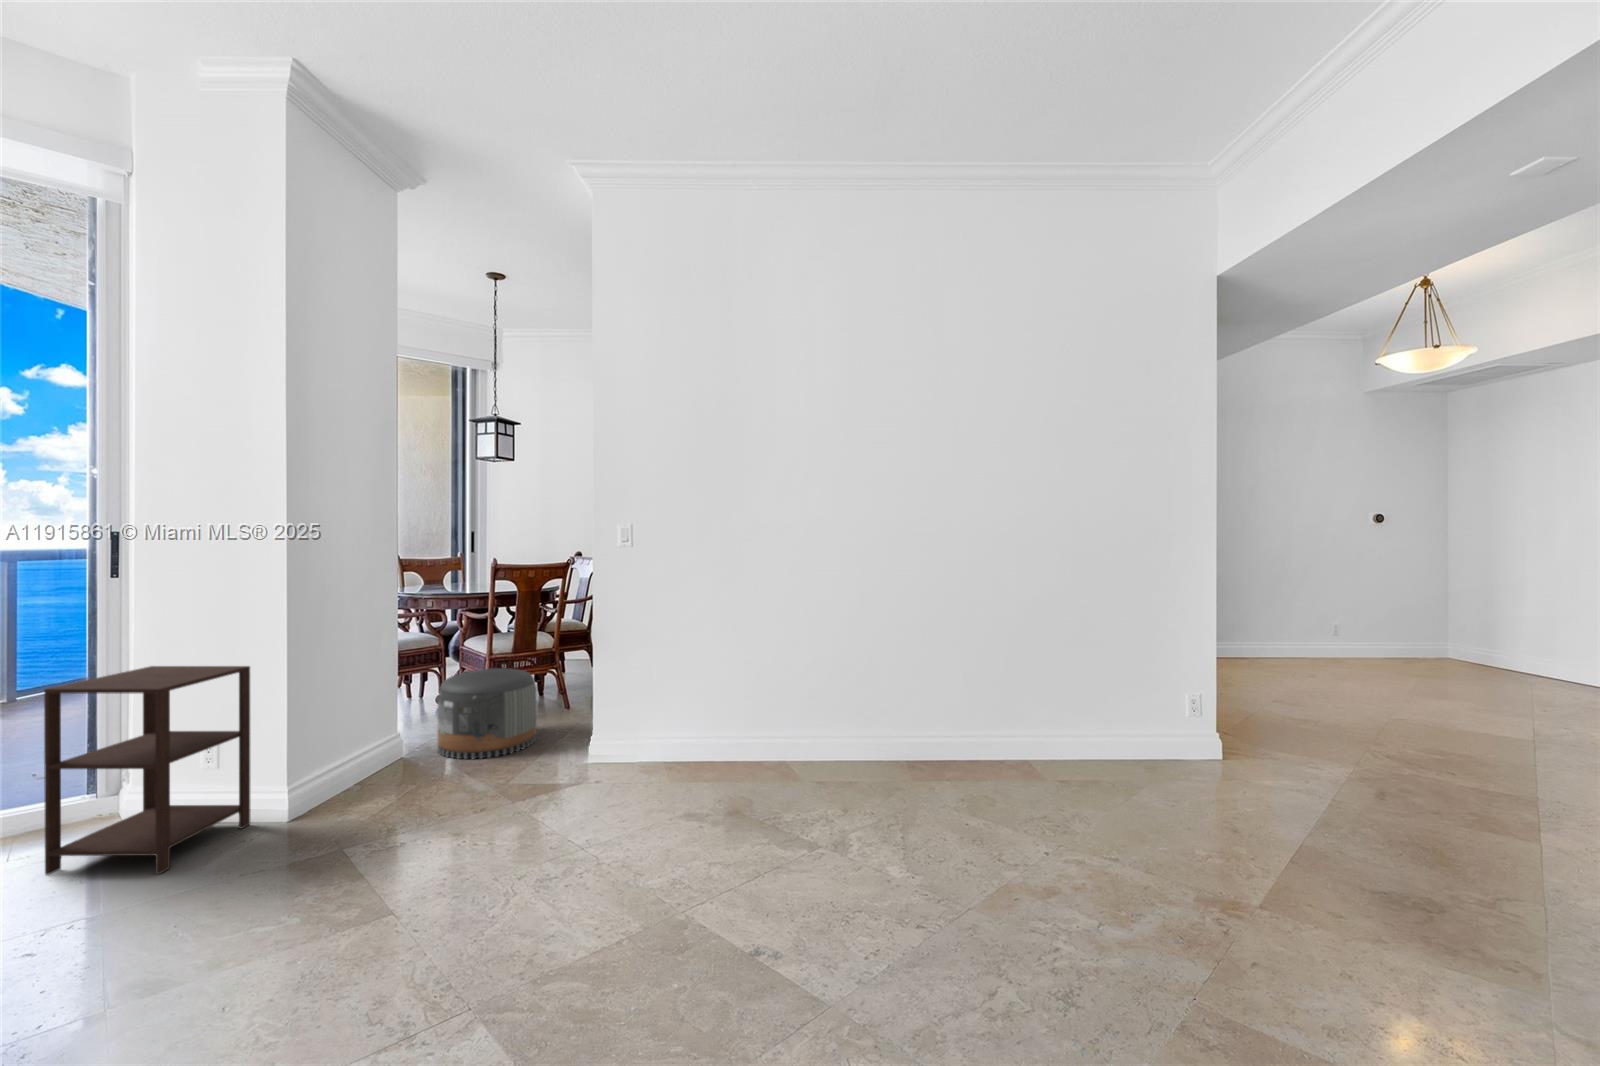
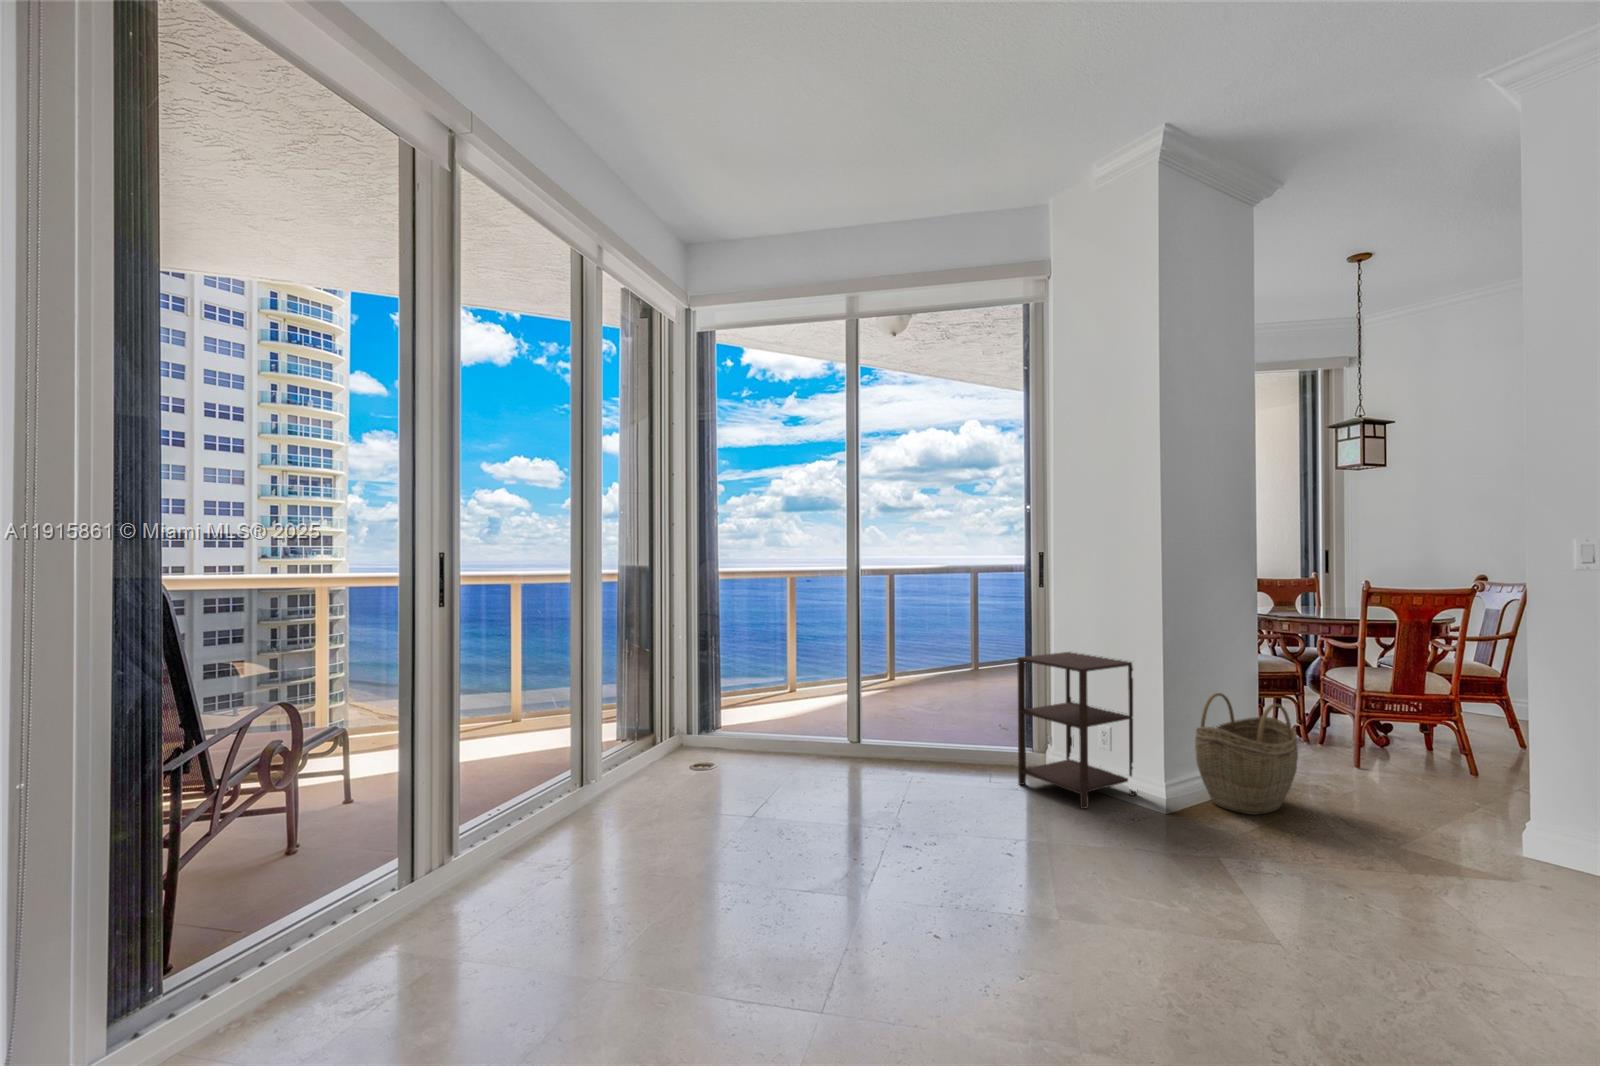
pouf: present [438,668,536,759] -> none [1299,704,1428,809]
woven basket: none [326,683,433,806] -> present [1195,693,1298,815]

